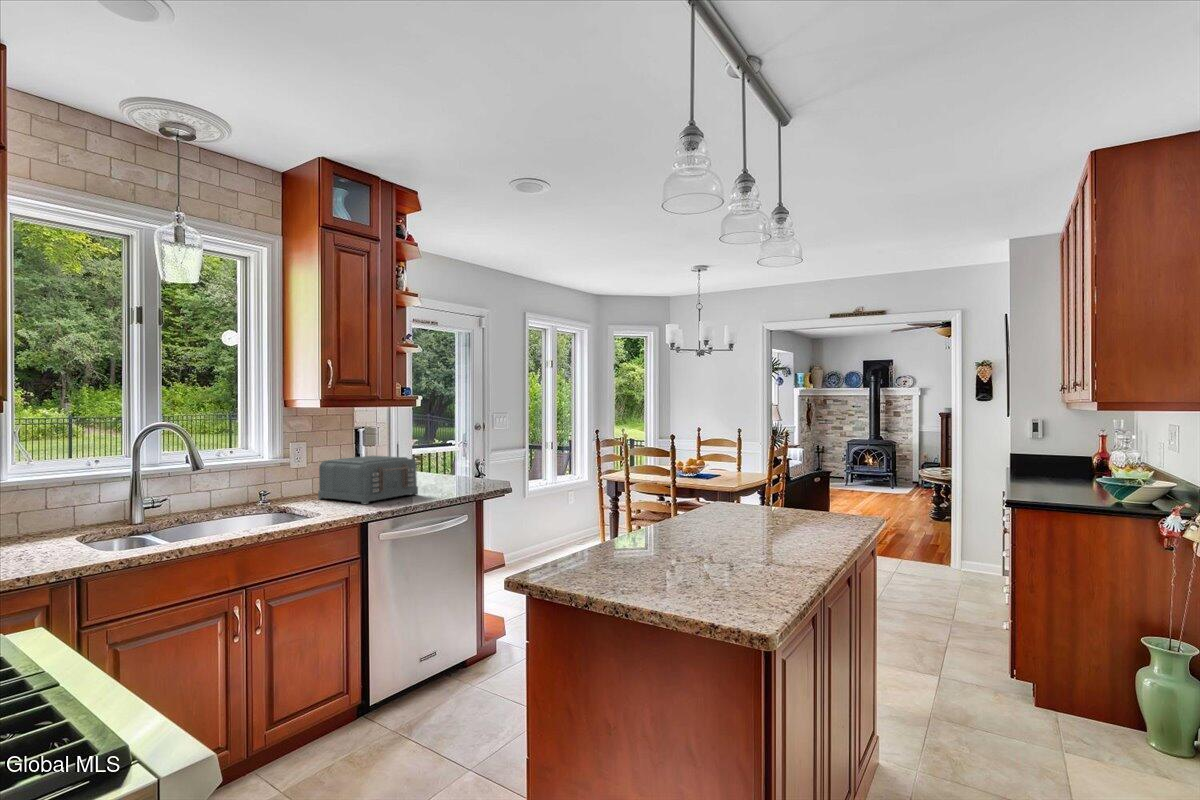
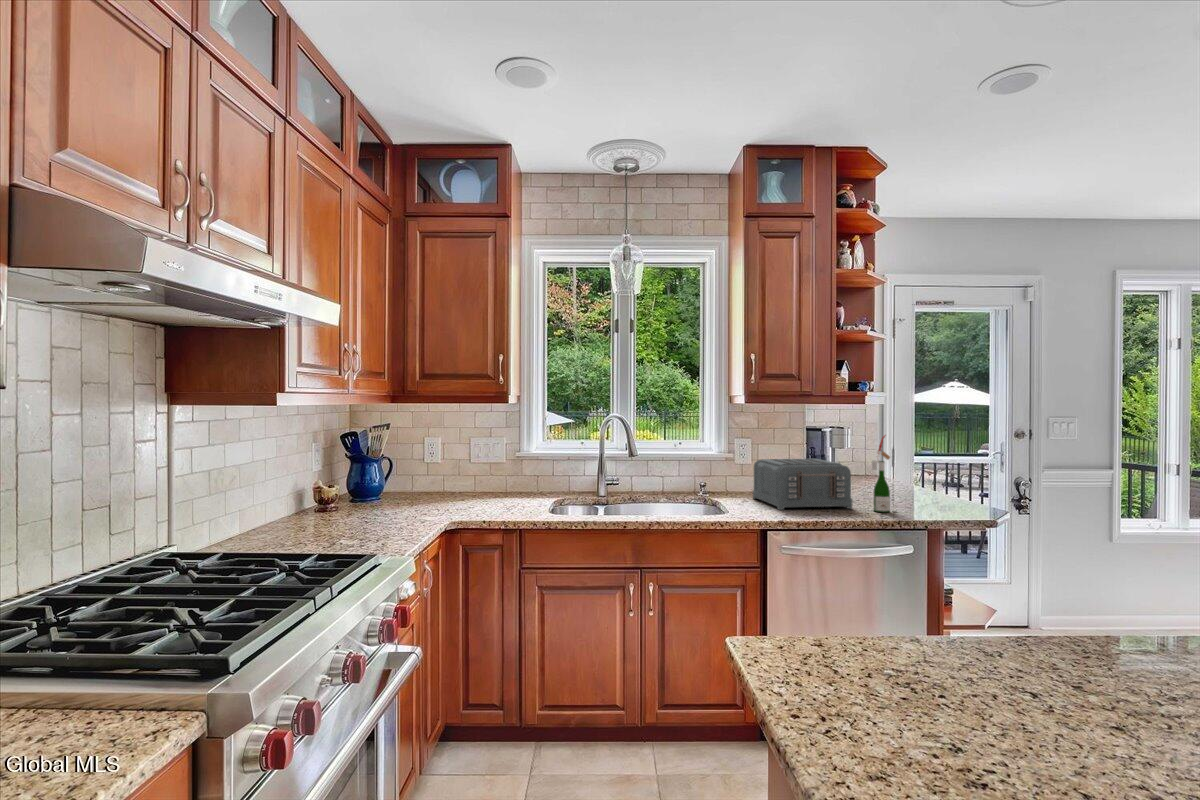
wine bottle: none [433,431,453,494] -> present [872,435,896,512]

